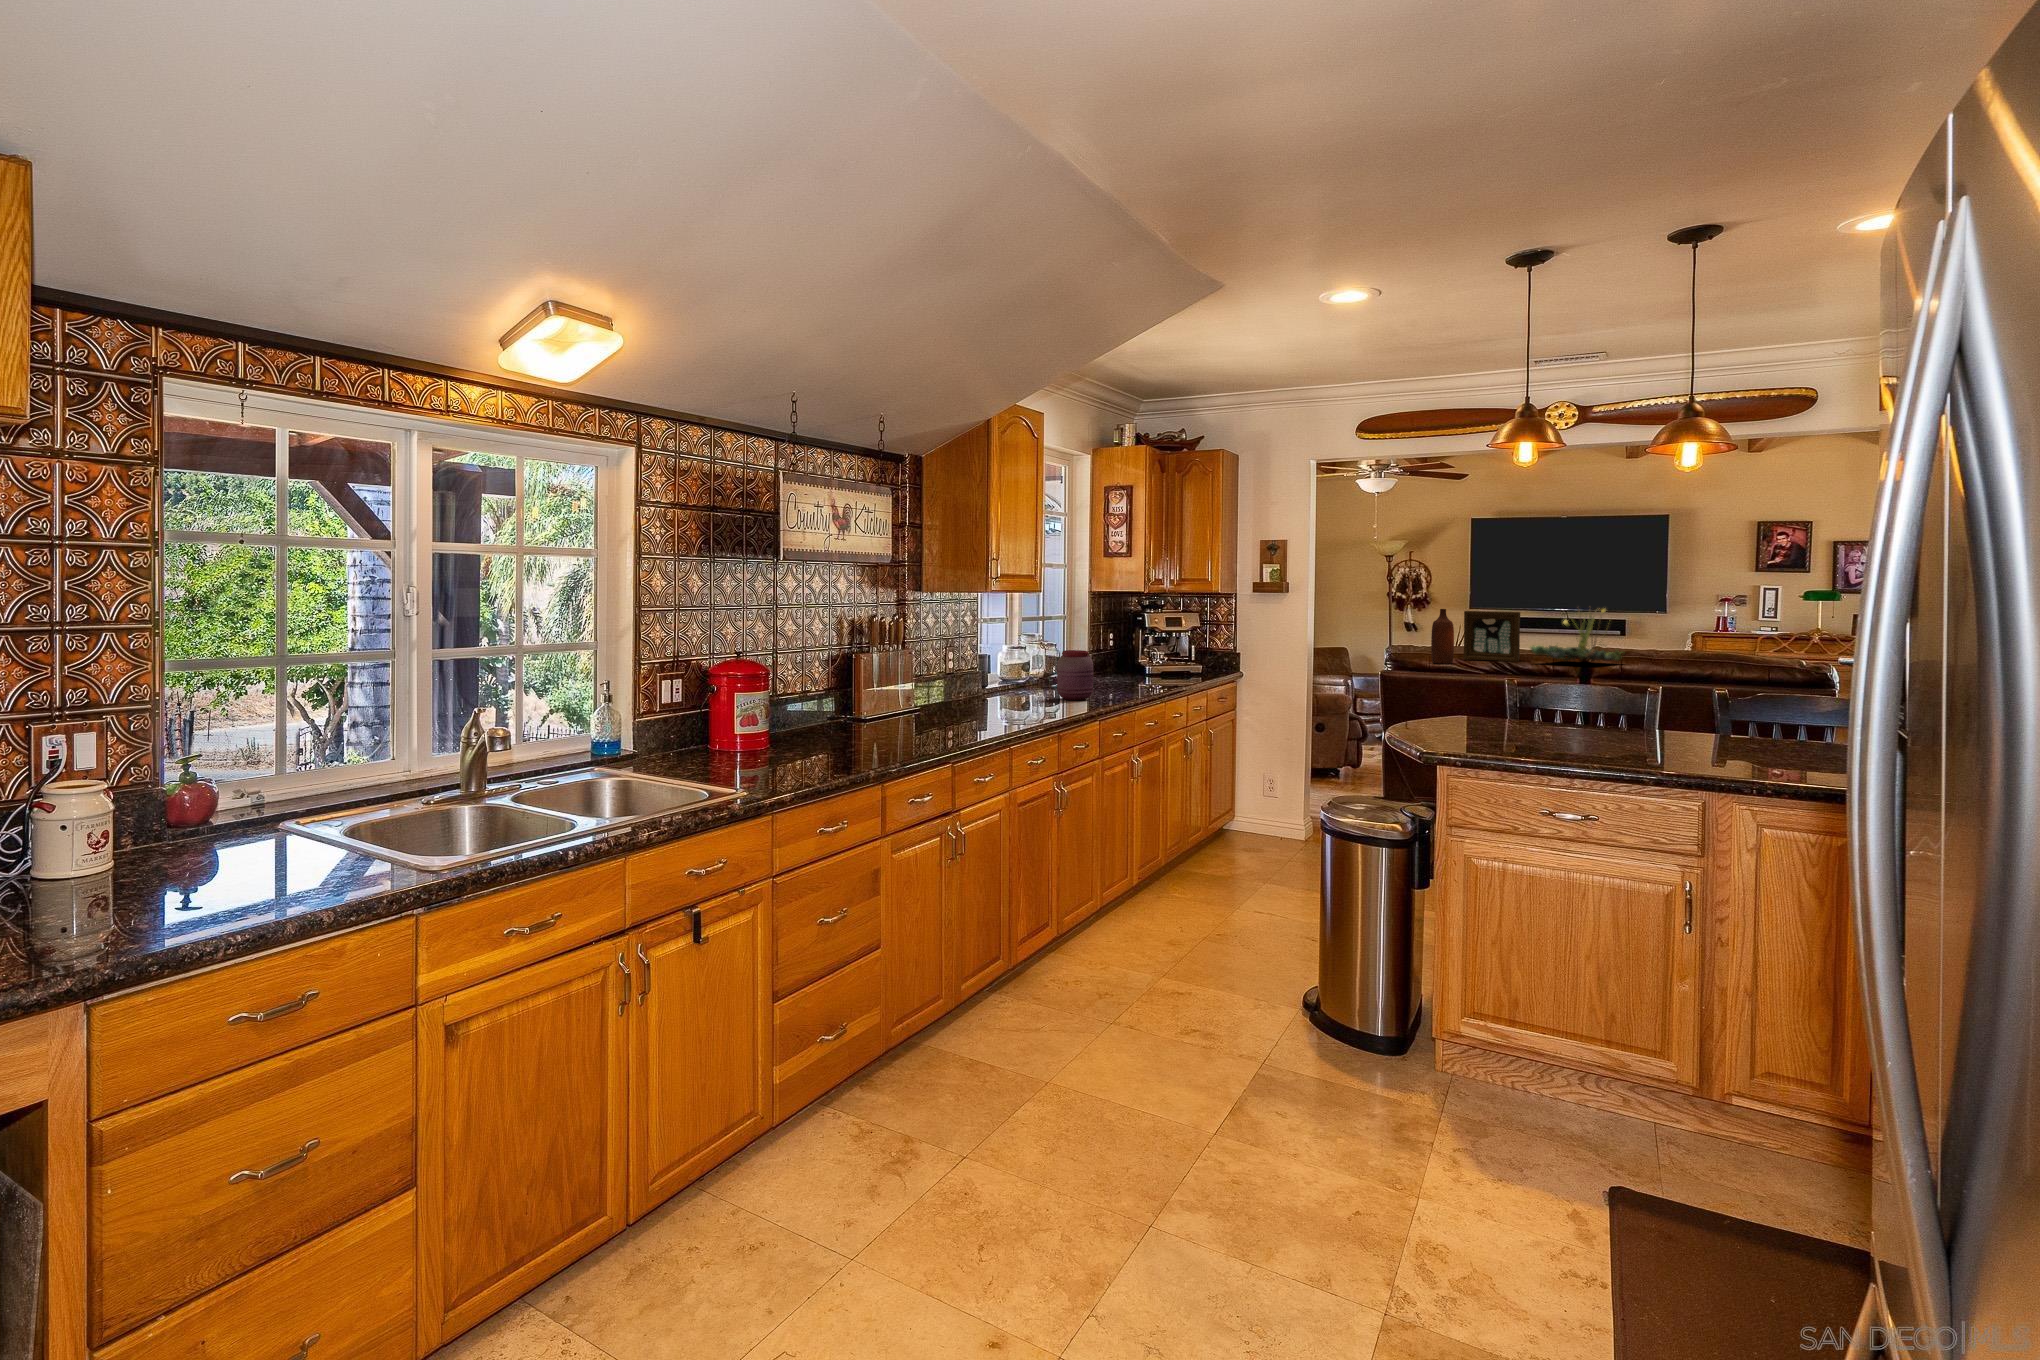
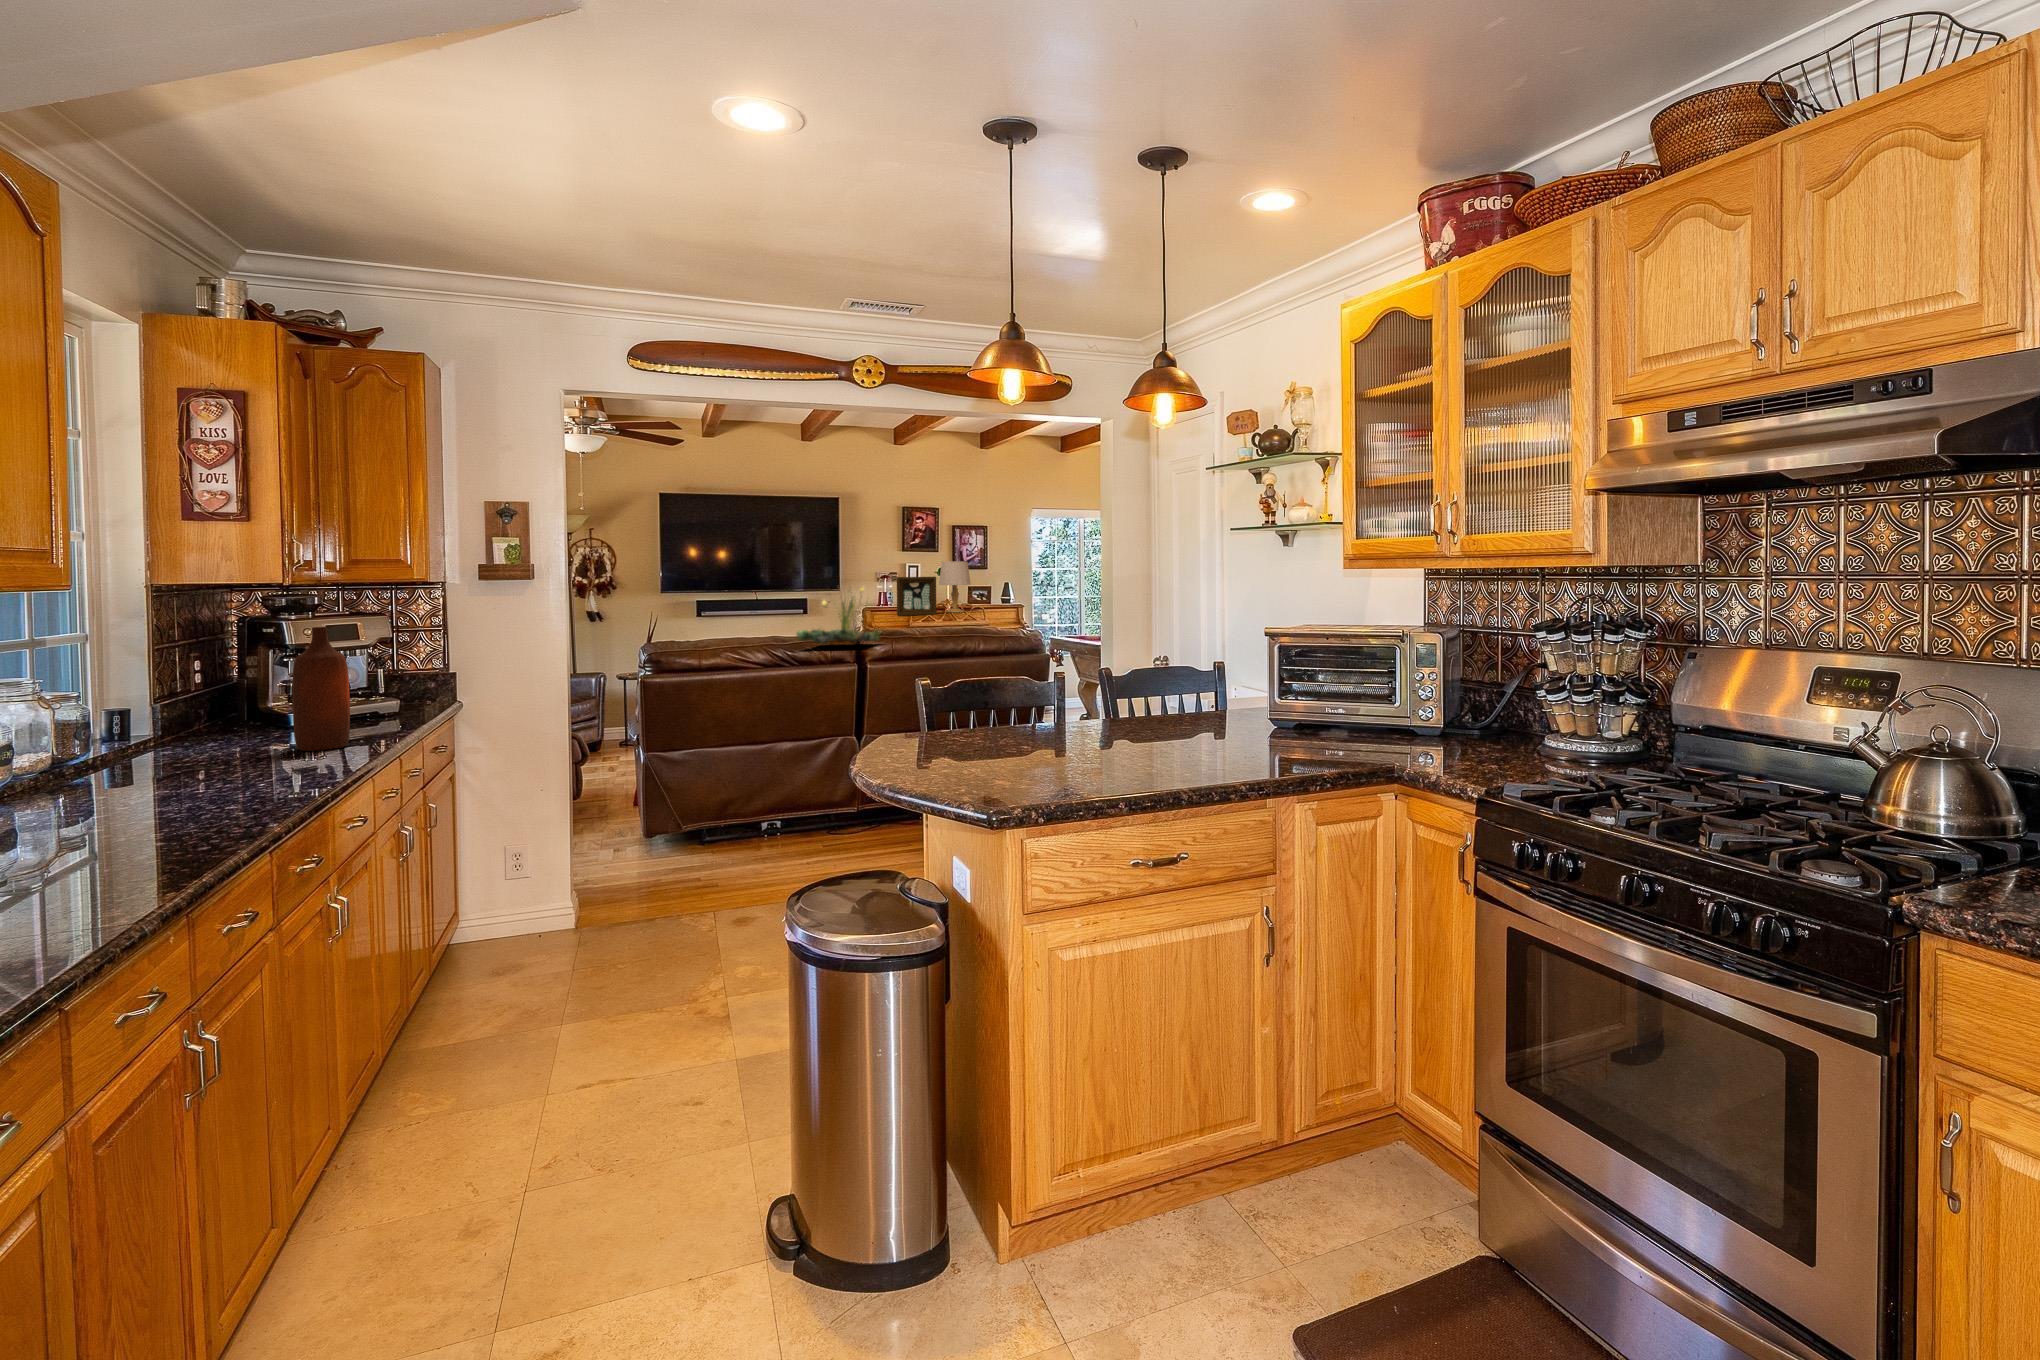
table lamp: none [1772,584,1817,642] -> present [939,561,971,612]
bottle: present [1431,609,1454,664] -> present [293,627,350,751]
picture frame: present [1463,611,1520,662] -> present [897,577,937,616]
jar: present [1057,650,1093,700] -> none [123,703,225,811]

